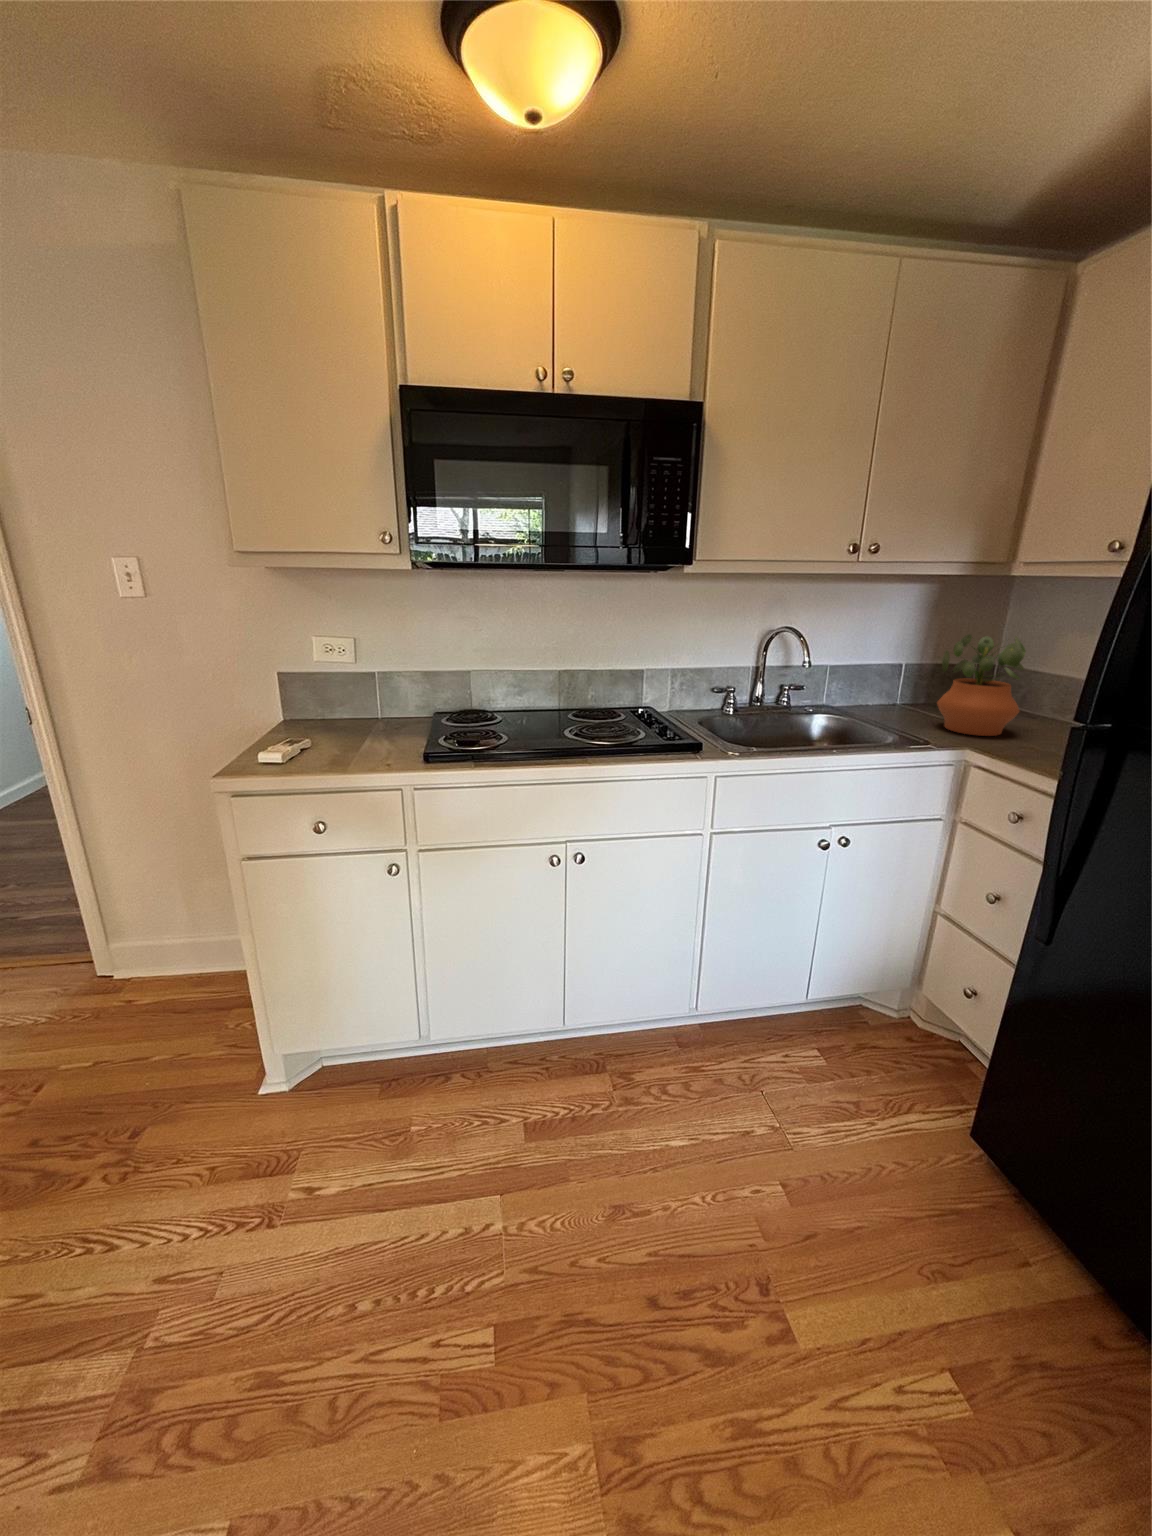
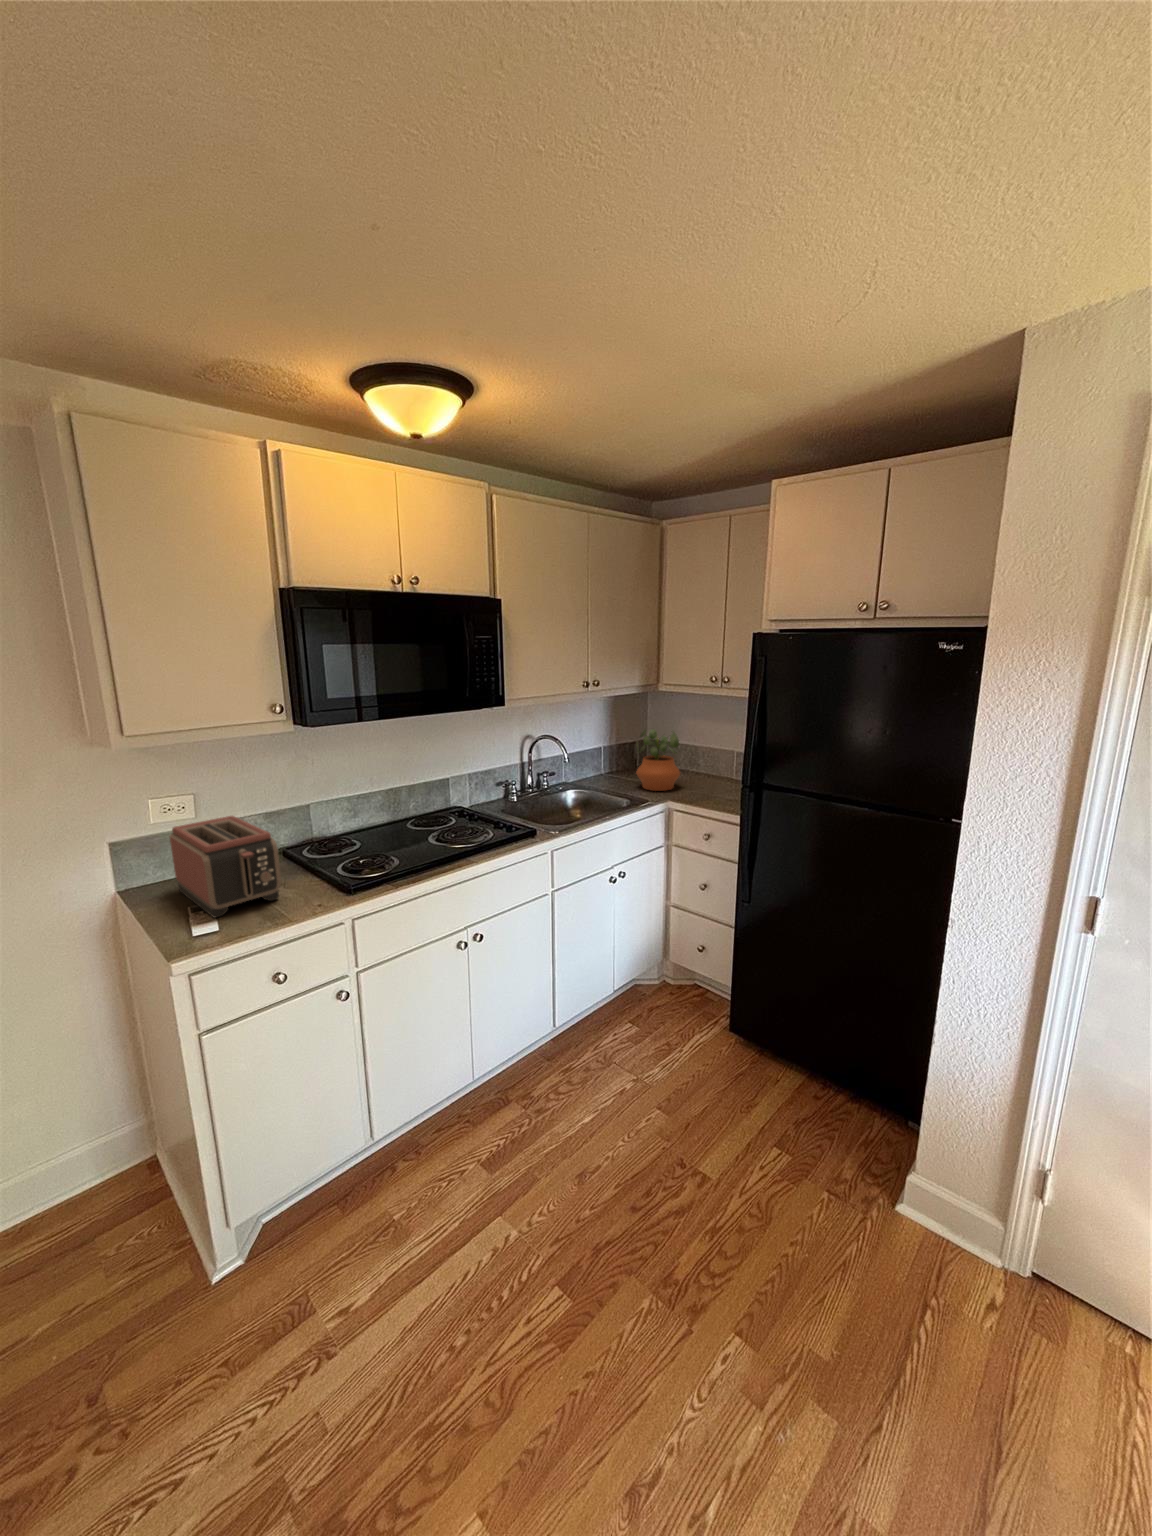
toaster: none [283,662,375,755] -> present [169,816,281,918]

